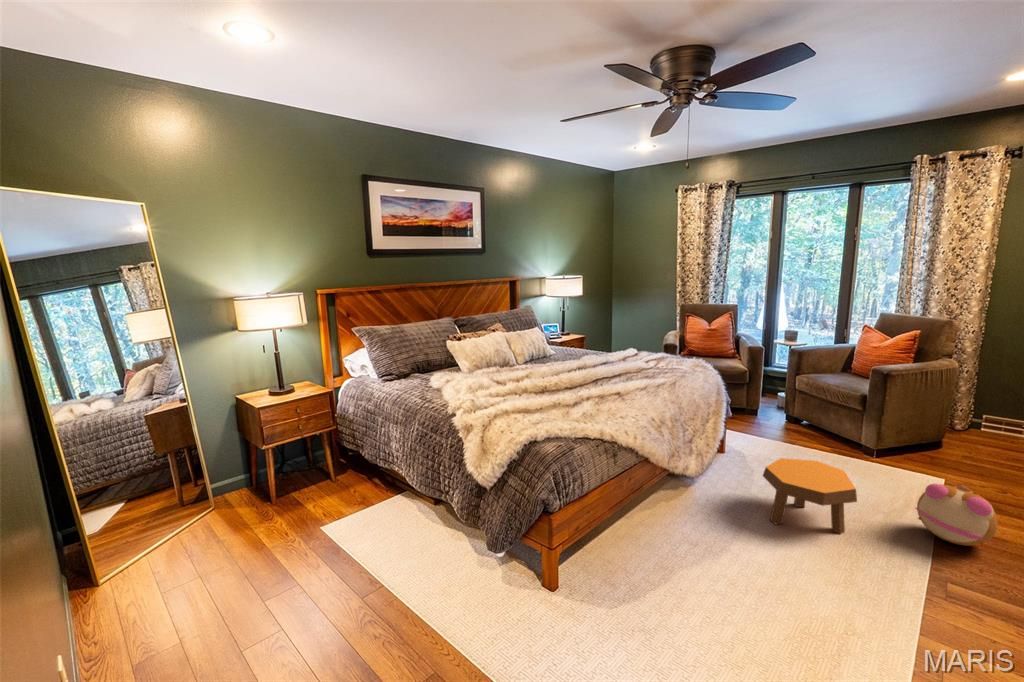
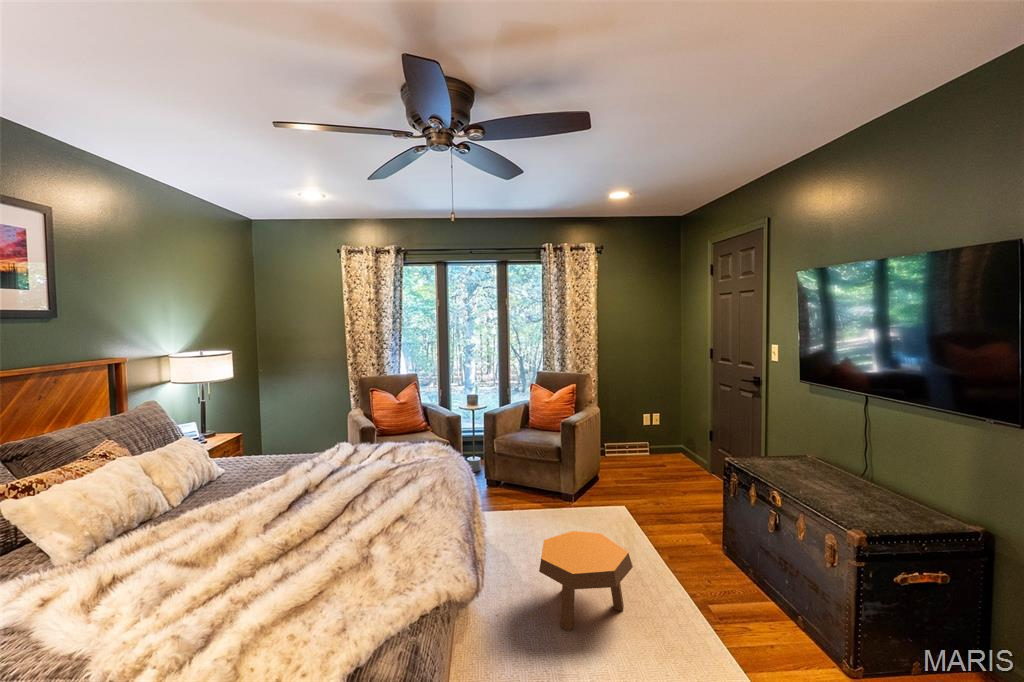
plush toy: present [916,484,998,546] -> none [655,515,716,575]

